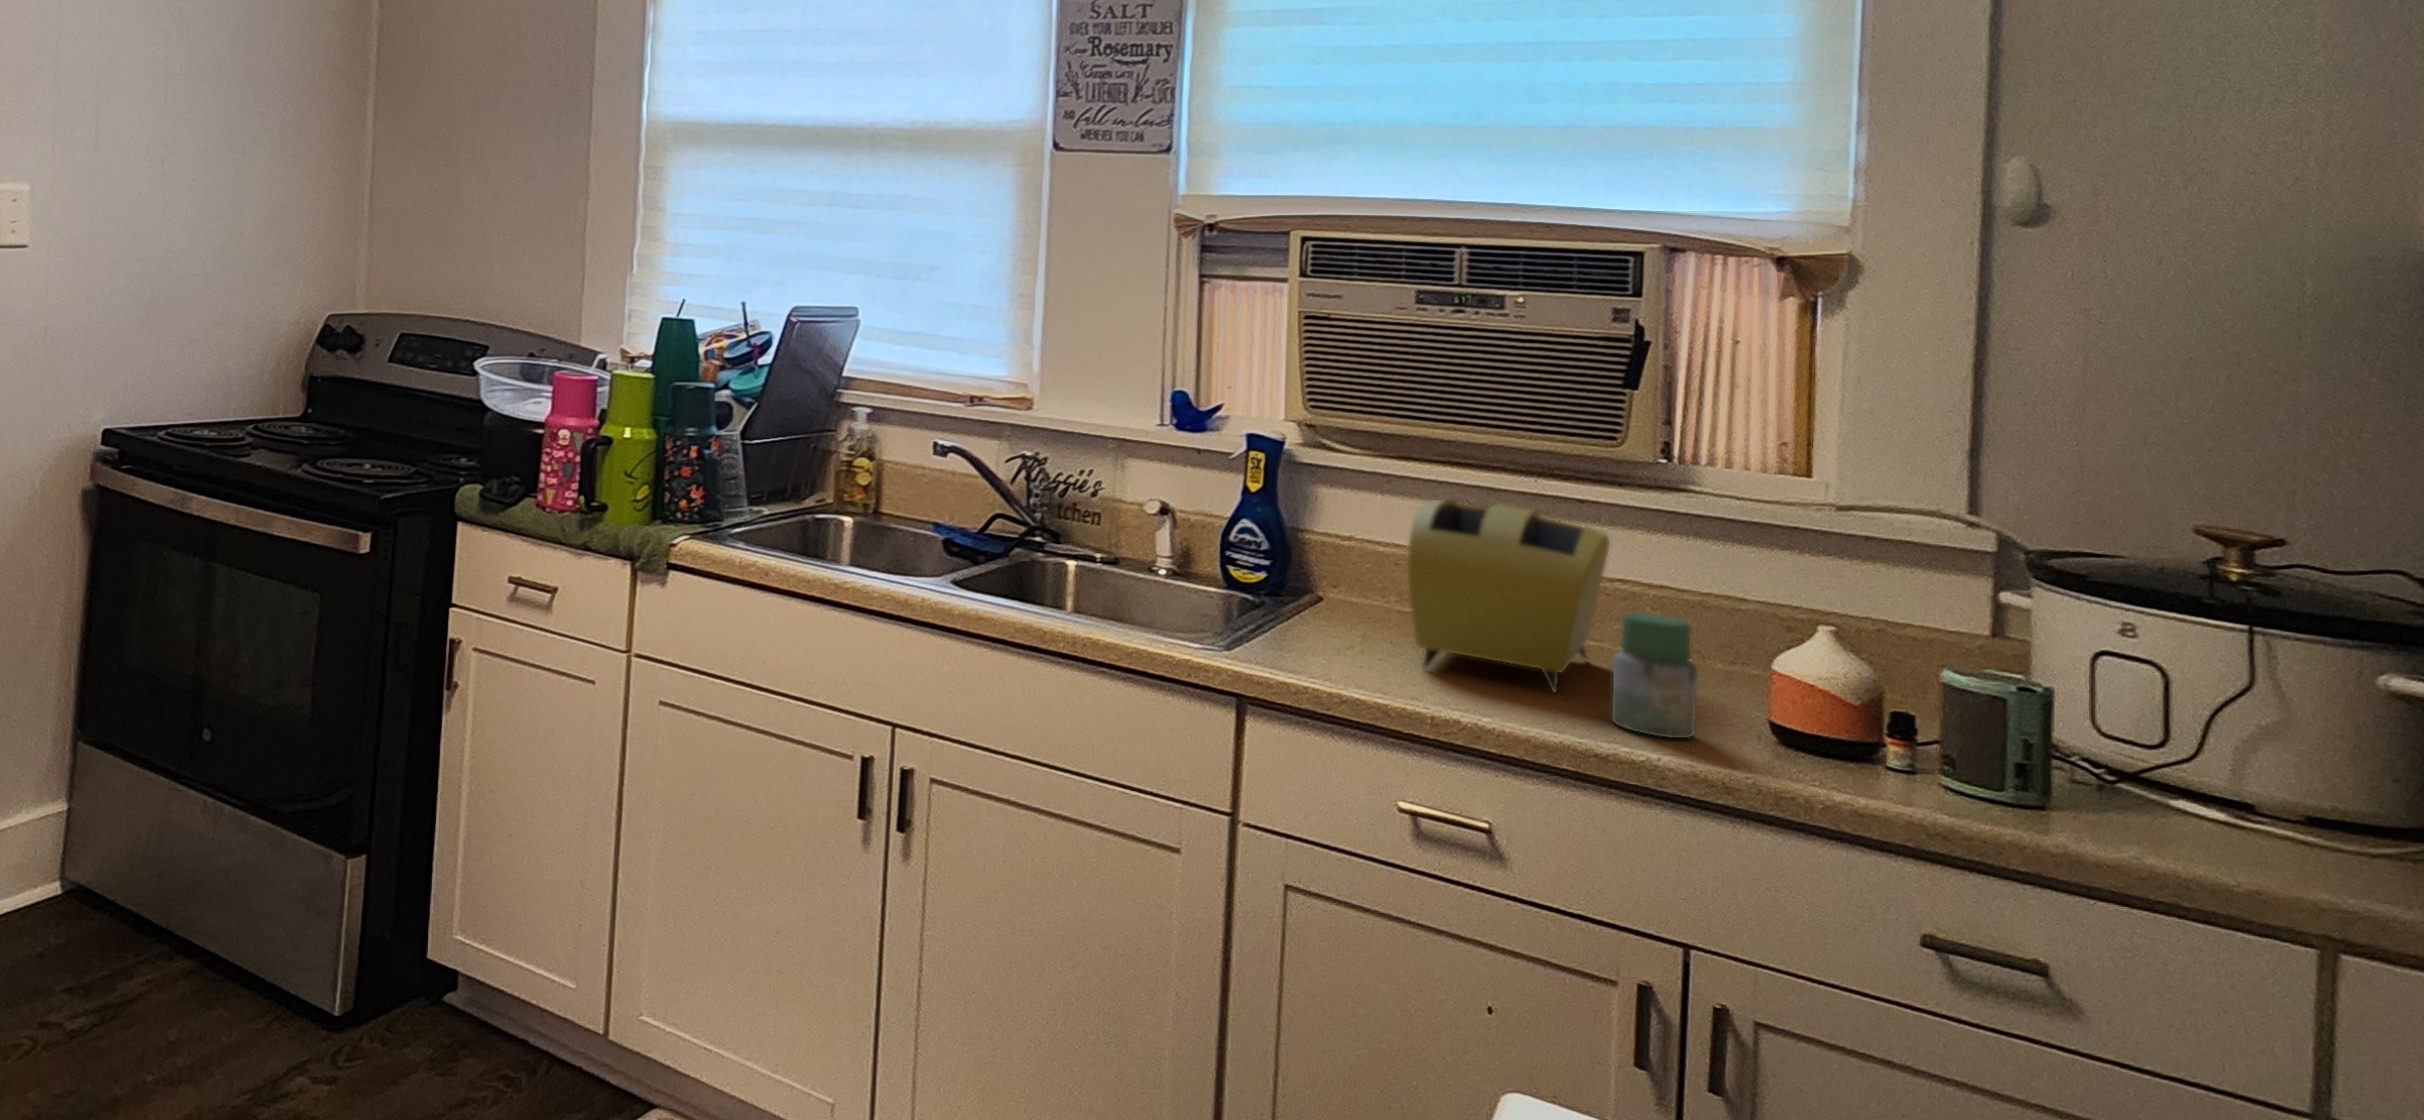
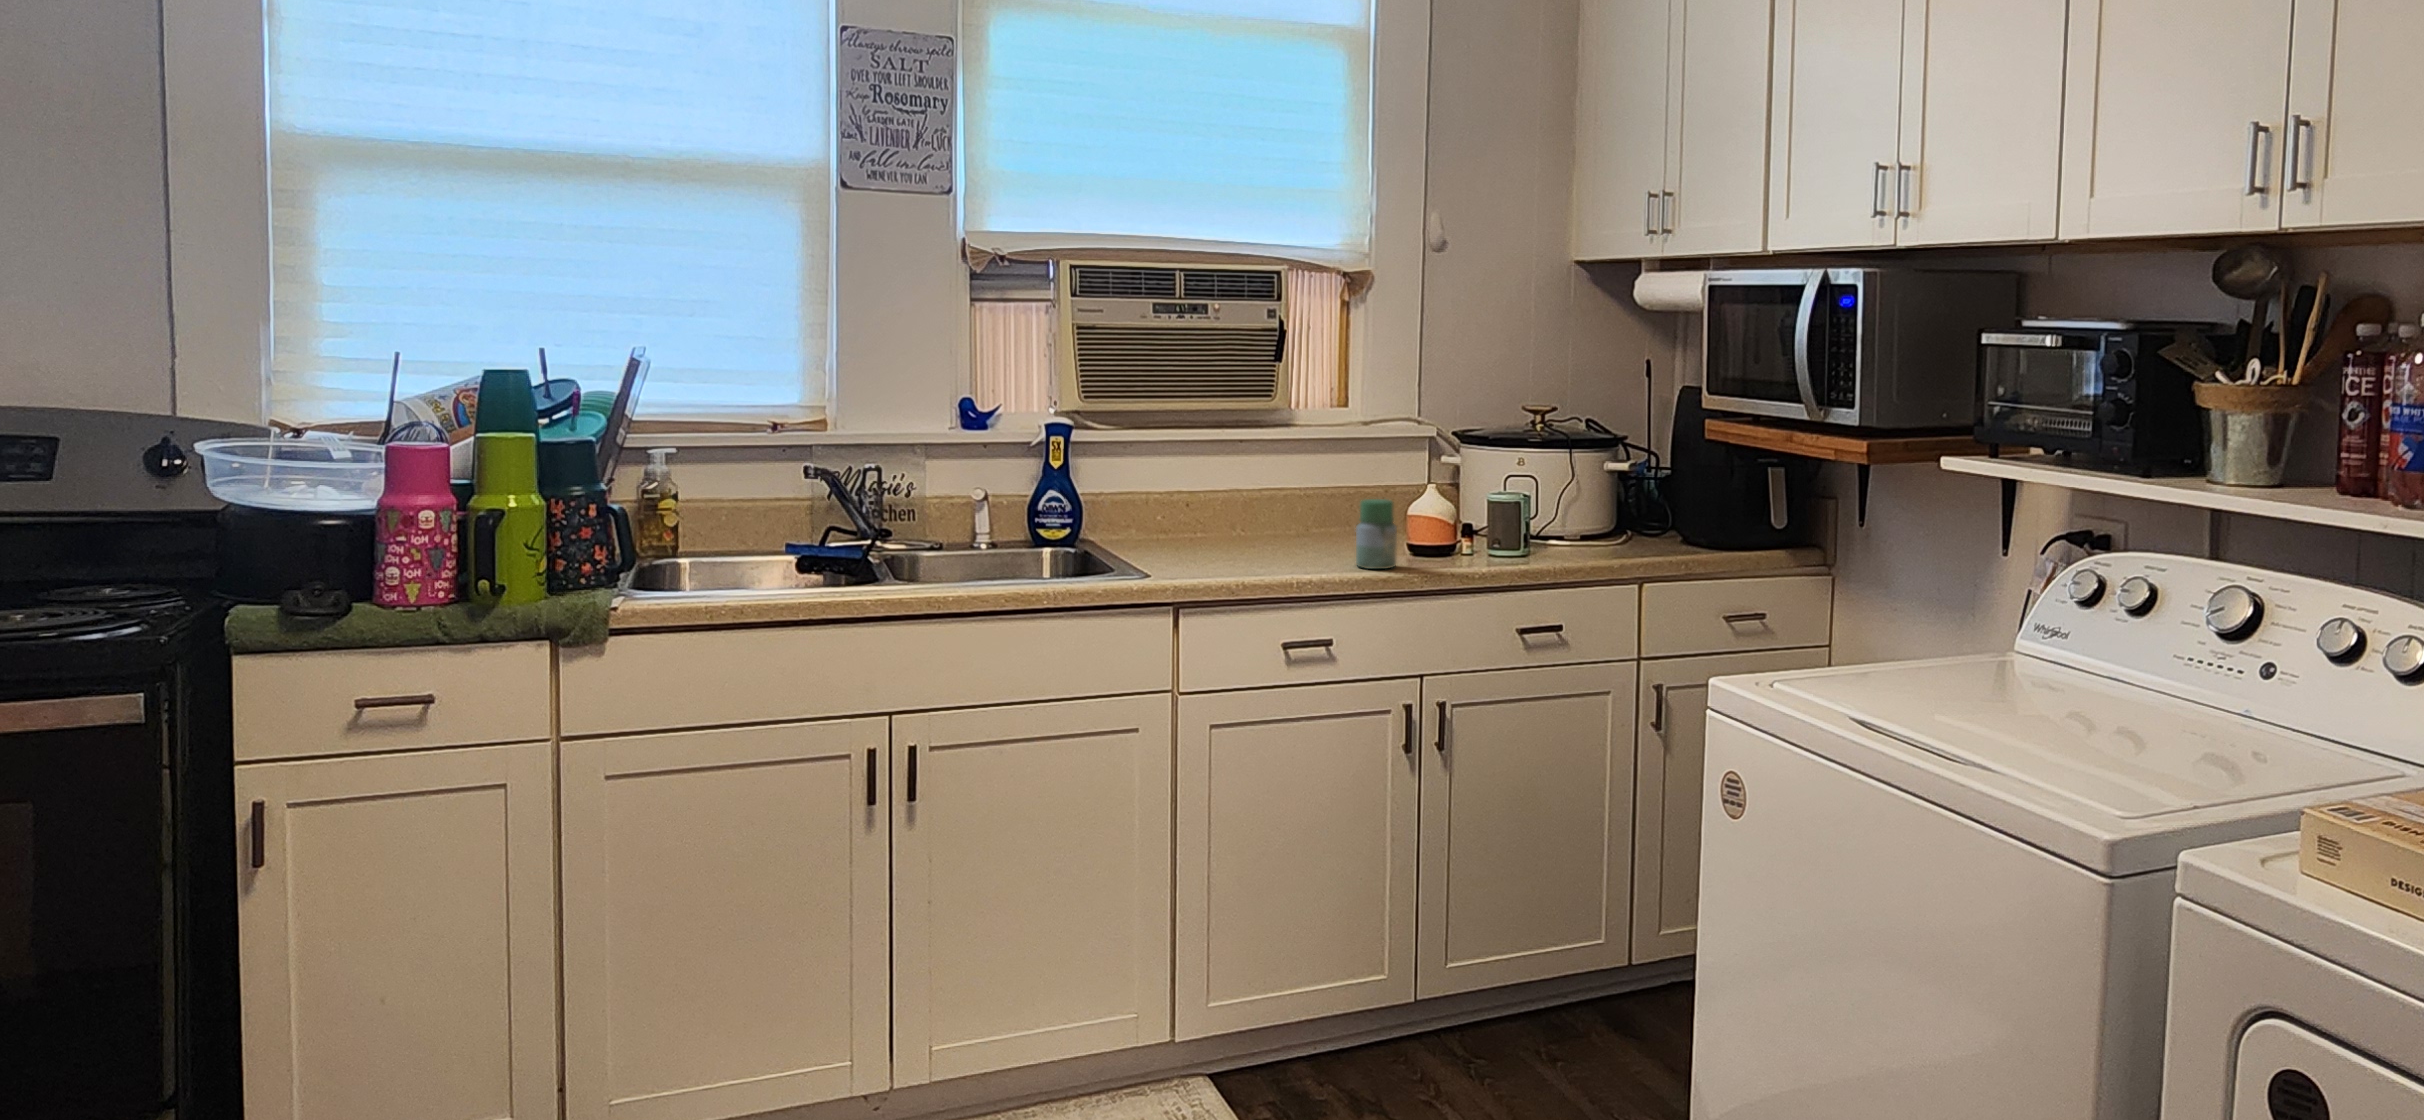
toaster: present [1408,500,1610,692] -> none [1192,449,1324,564]

